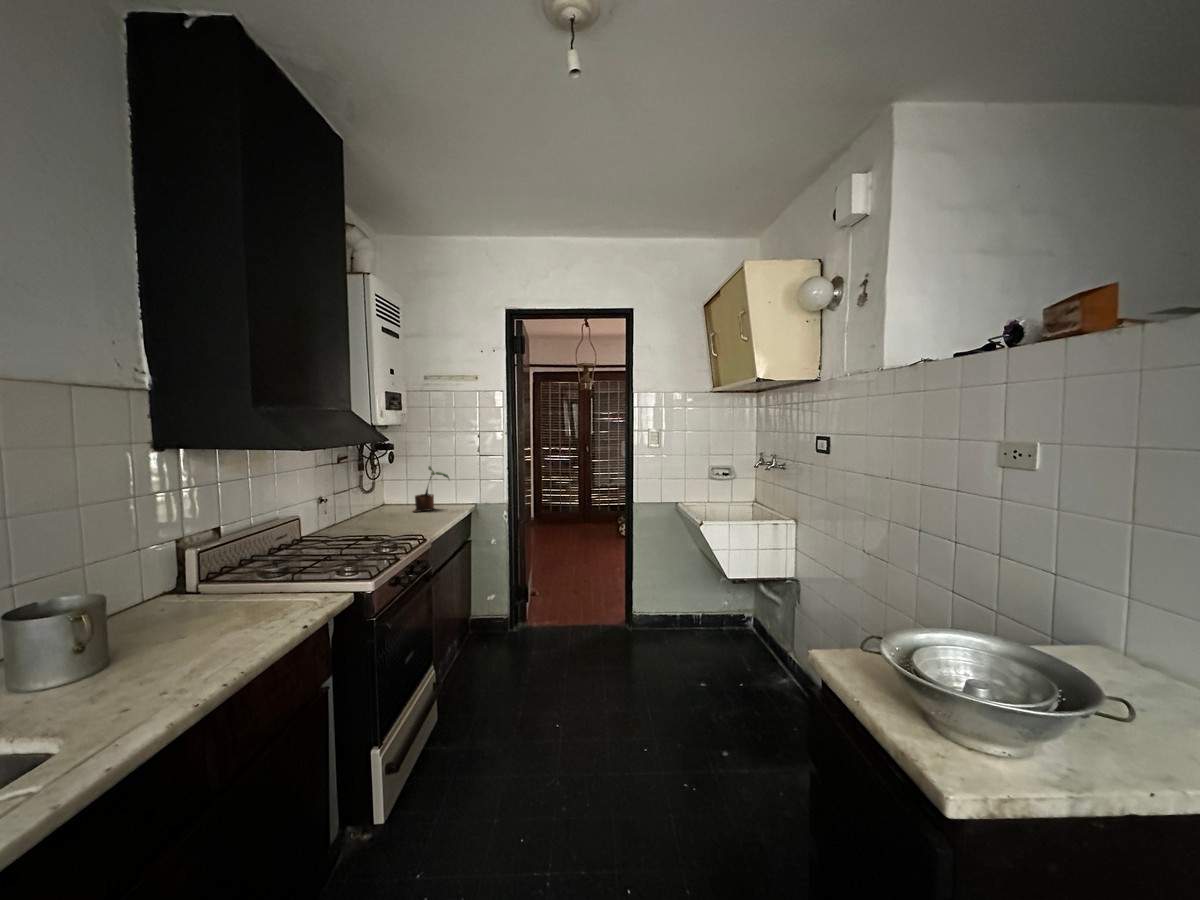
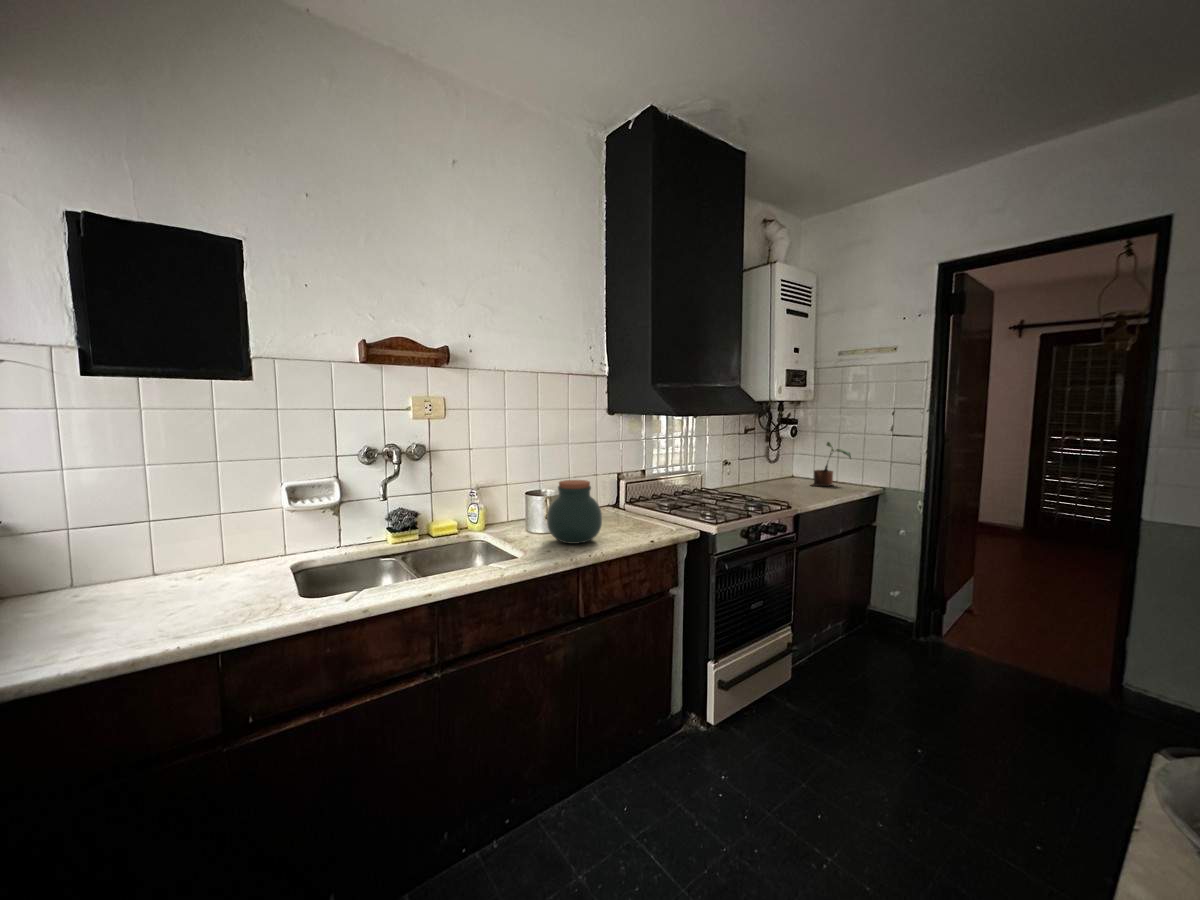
jar: none [104,566,227,683] -> present [547,480,602,544]

